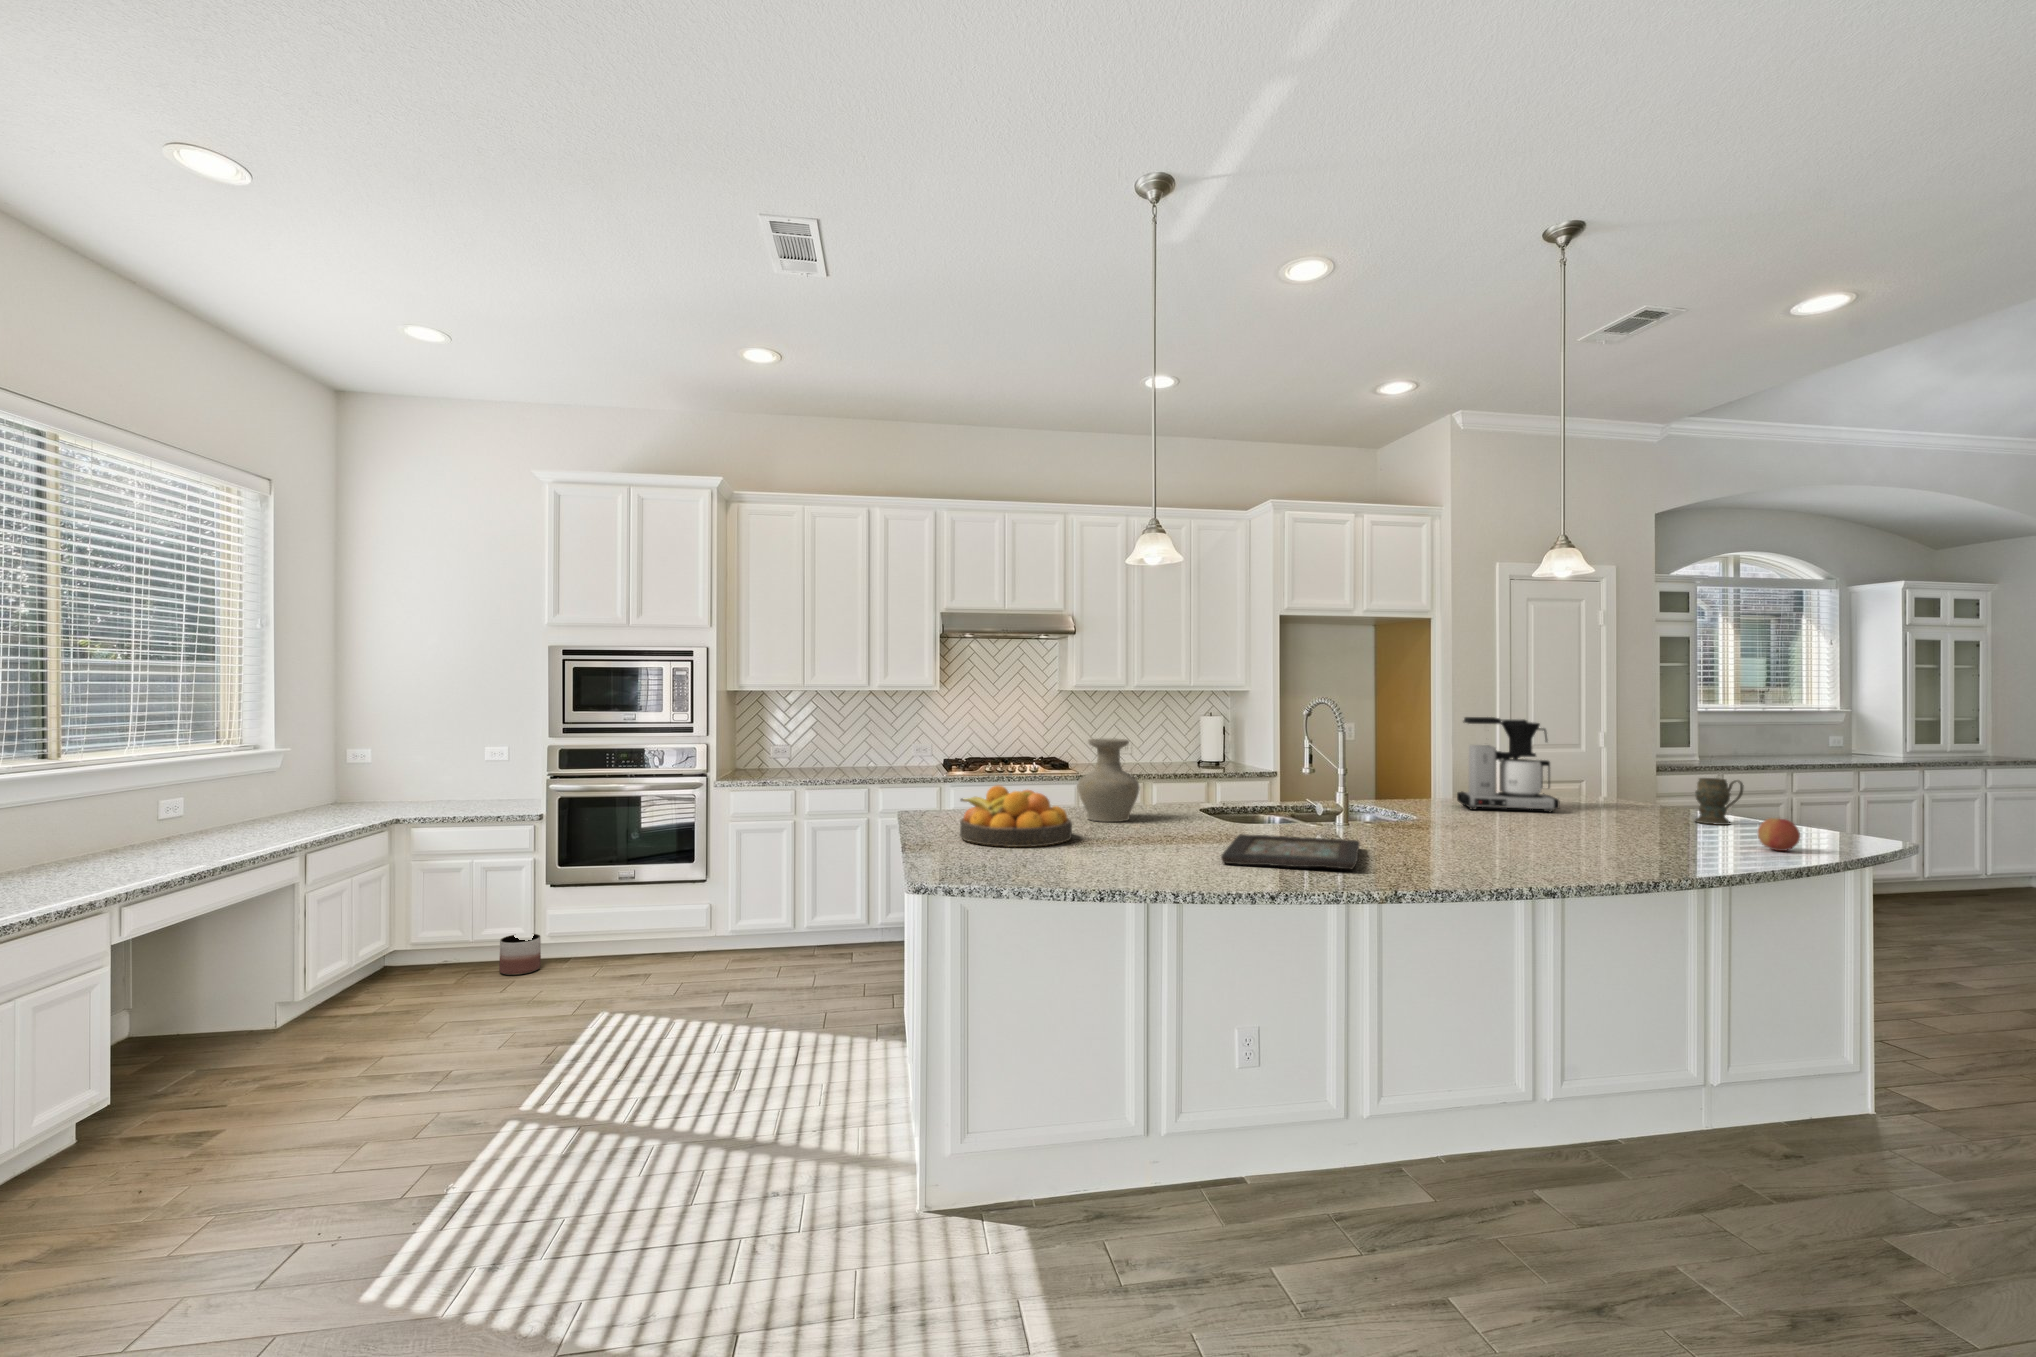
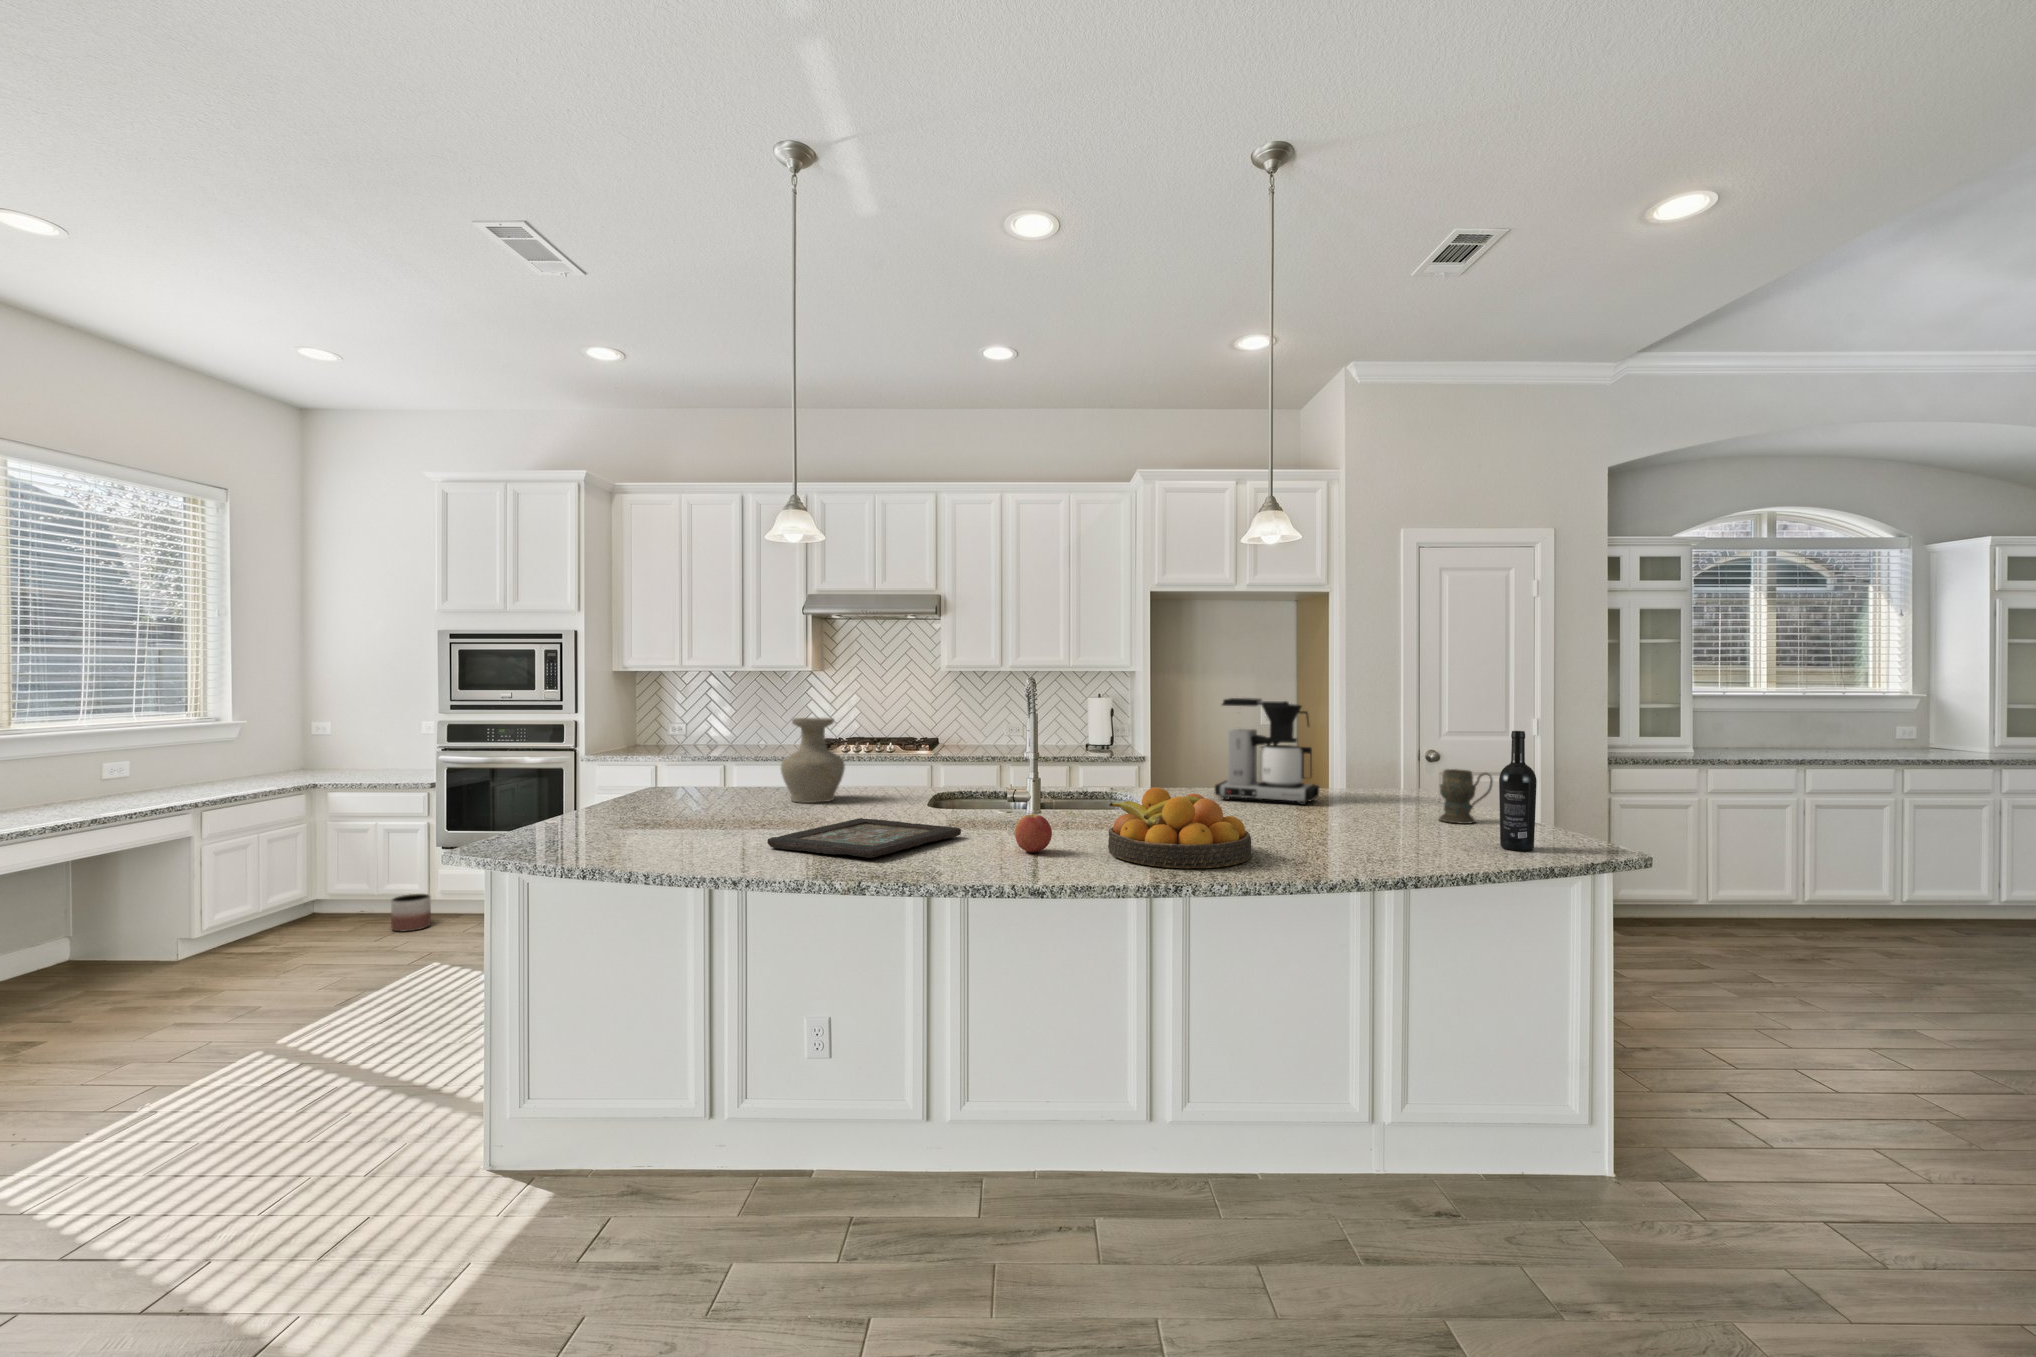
wine bottle: none [1809,743,1845,845] -> present [1499,731,1537,851]
fruit bowl: present [960,785,1072,847] -> present [1108,788,1251,868]
apple: present [1758,818,1800,851] -> present [1015,814,1052,852]

